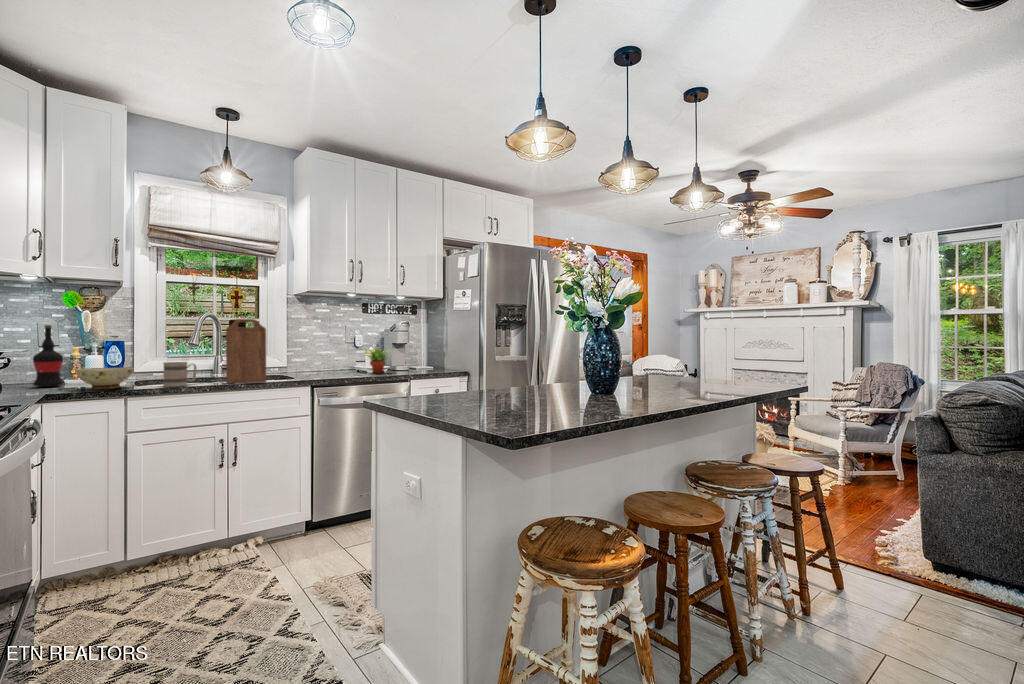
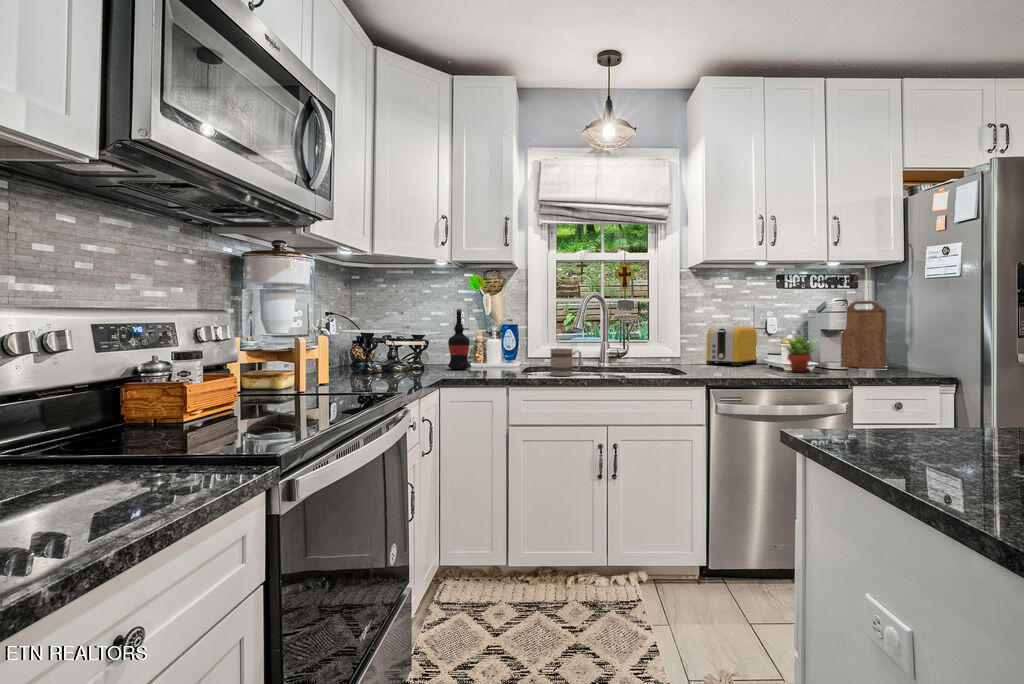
cutting board: present [226,319,266,383] -> present [841,301,887,368]
toaster: none [311,341,350,371] -> present [706,327,757,366]
ceramic bowl: present [75,367,134,390] -> none [477,352,525,375]

